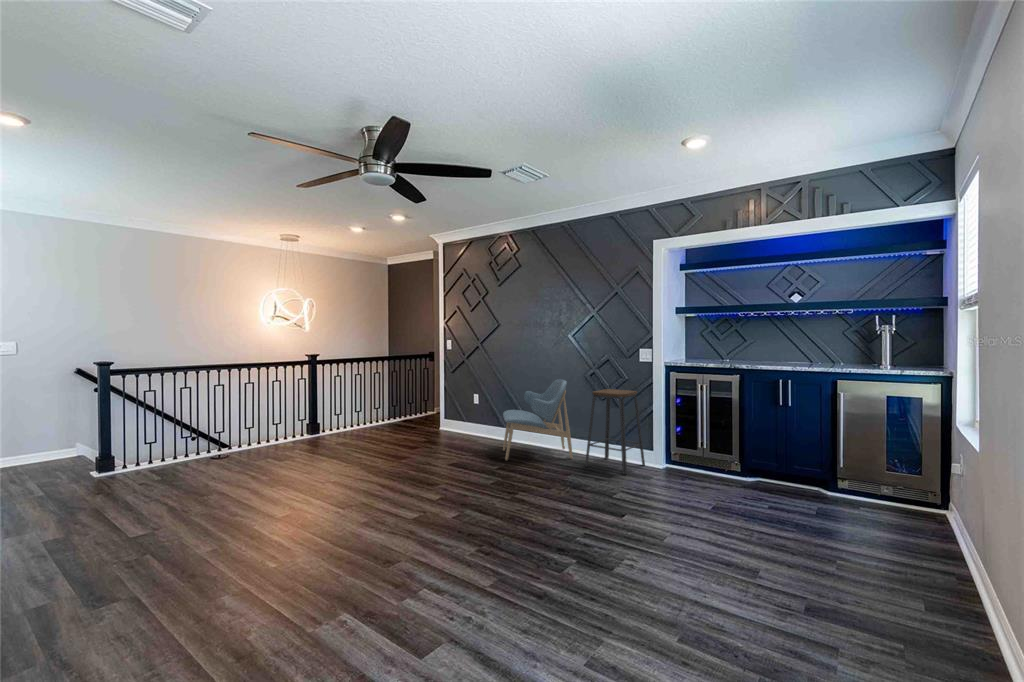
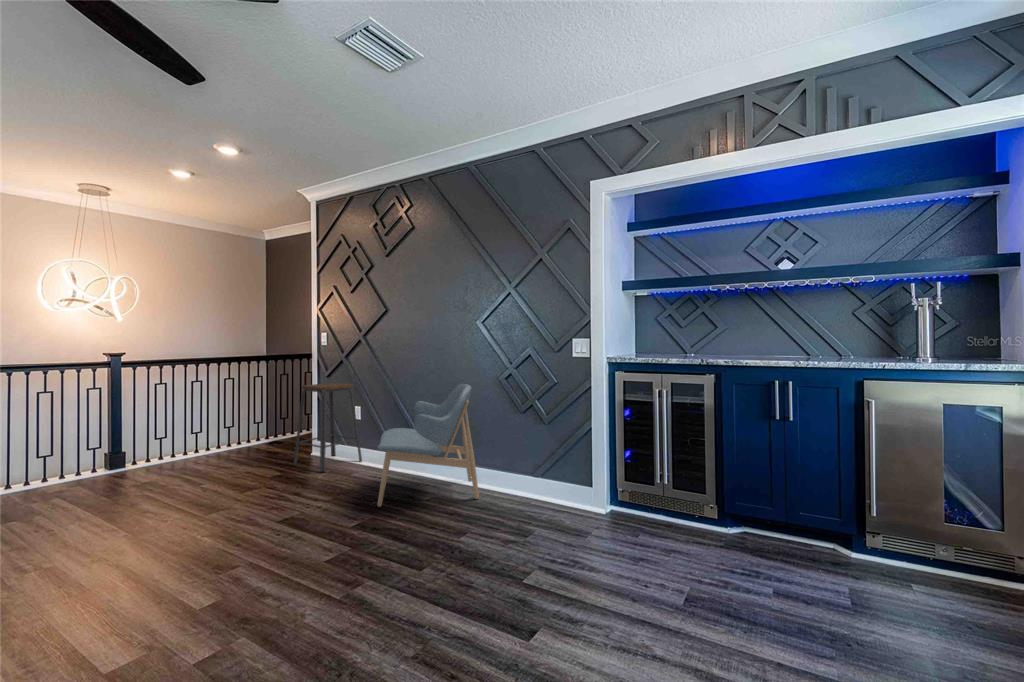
bar stool: present [585,389,645,475] -> present [294,383,362,473]

